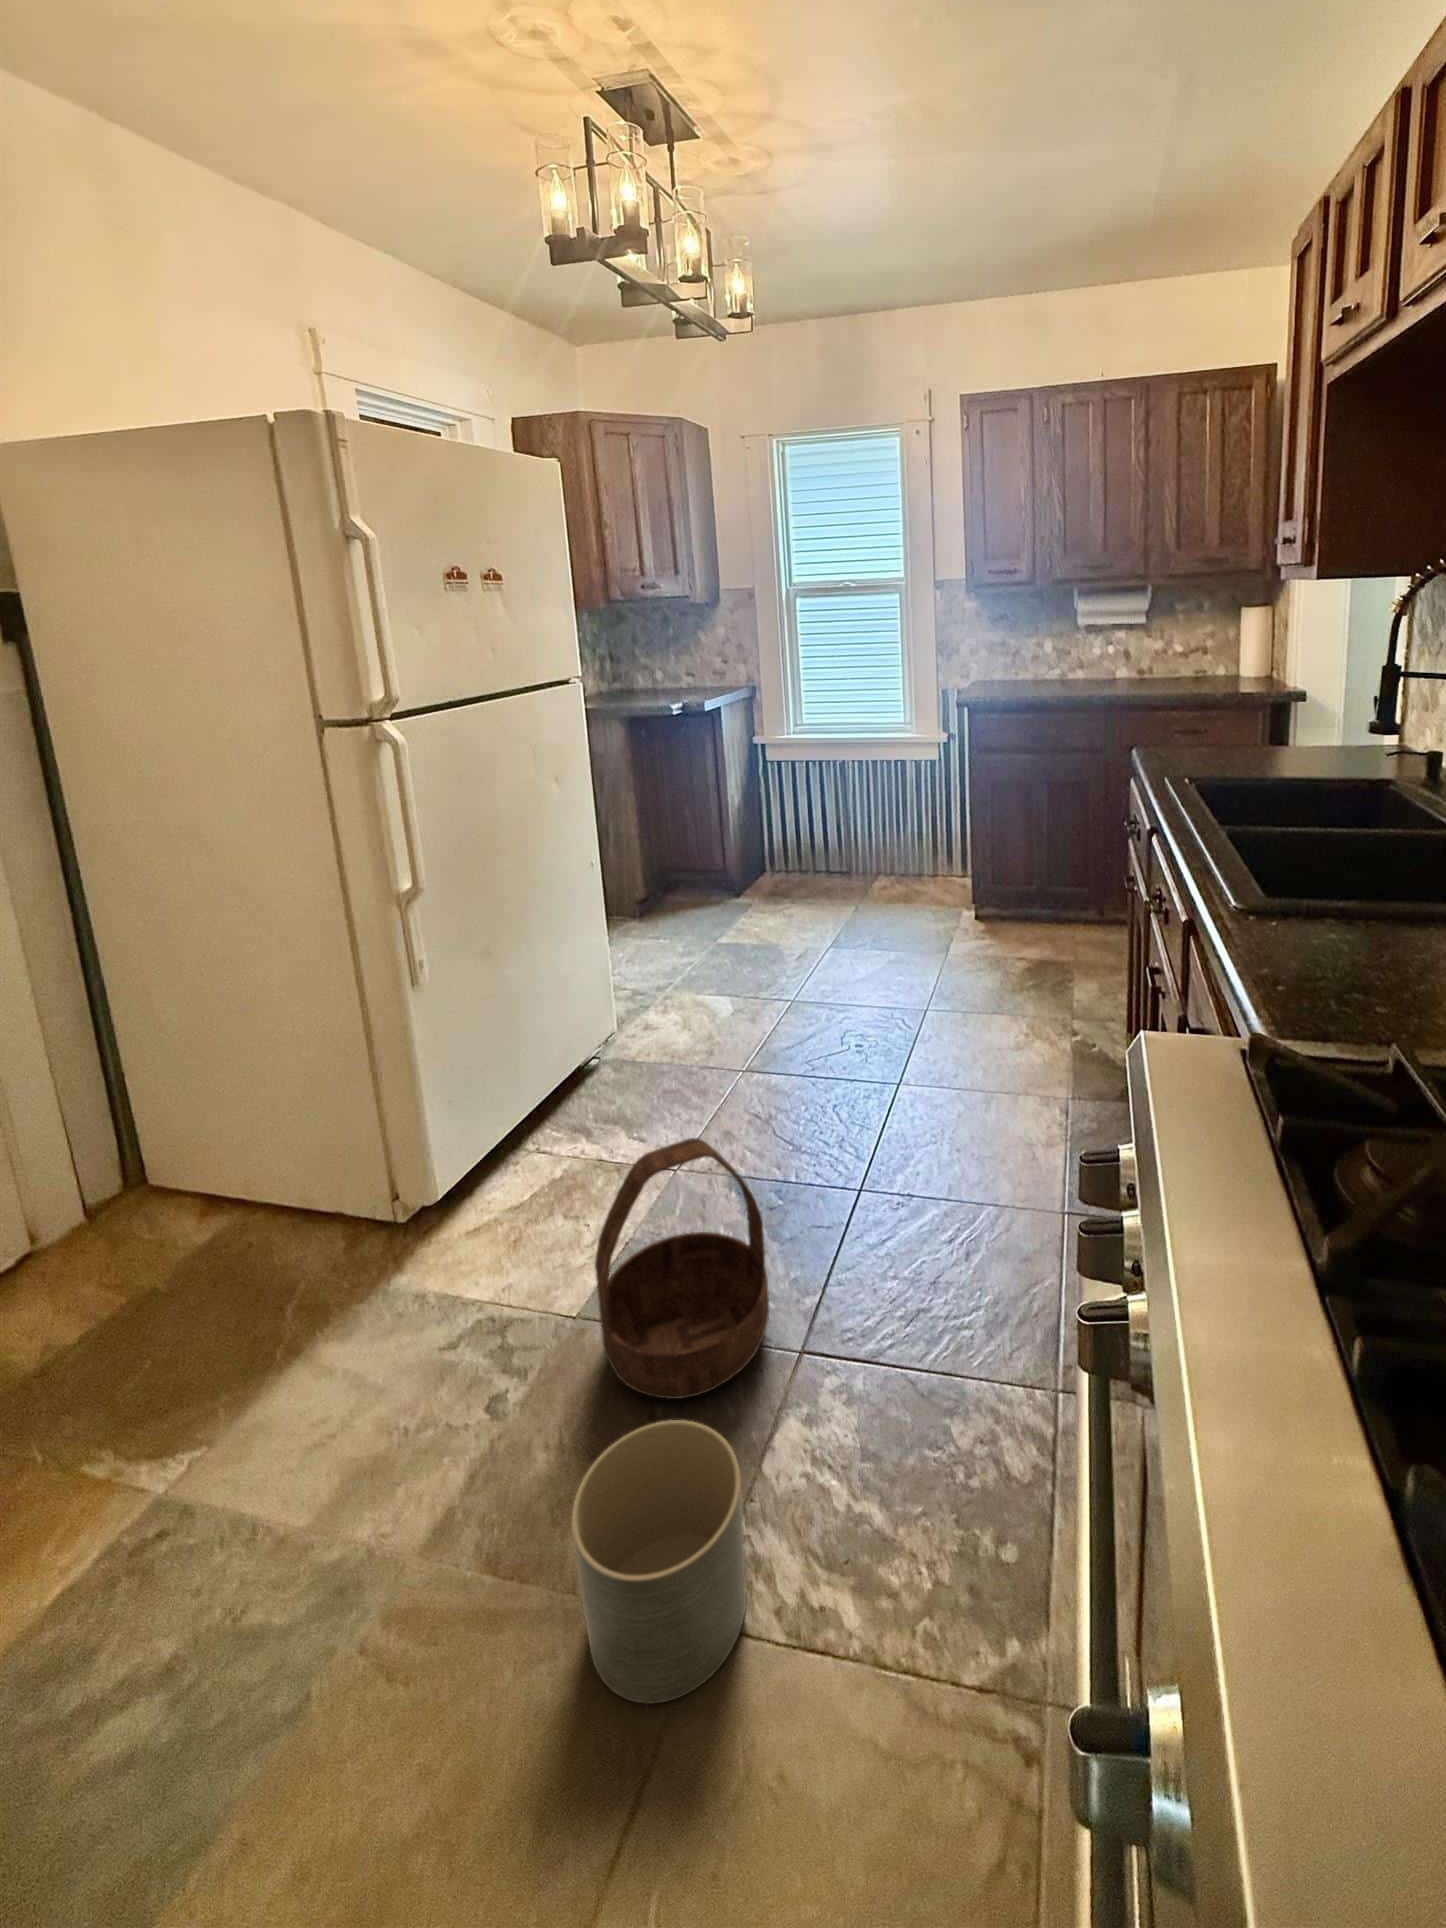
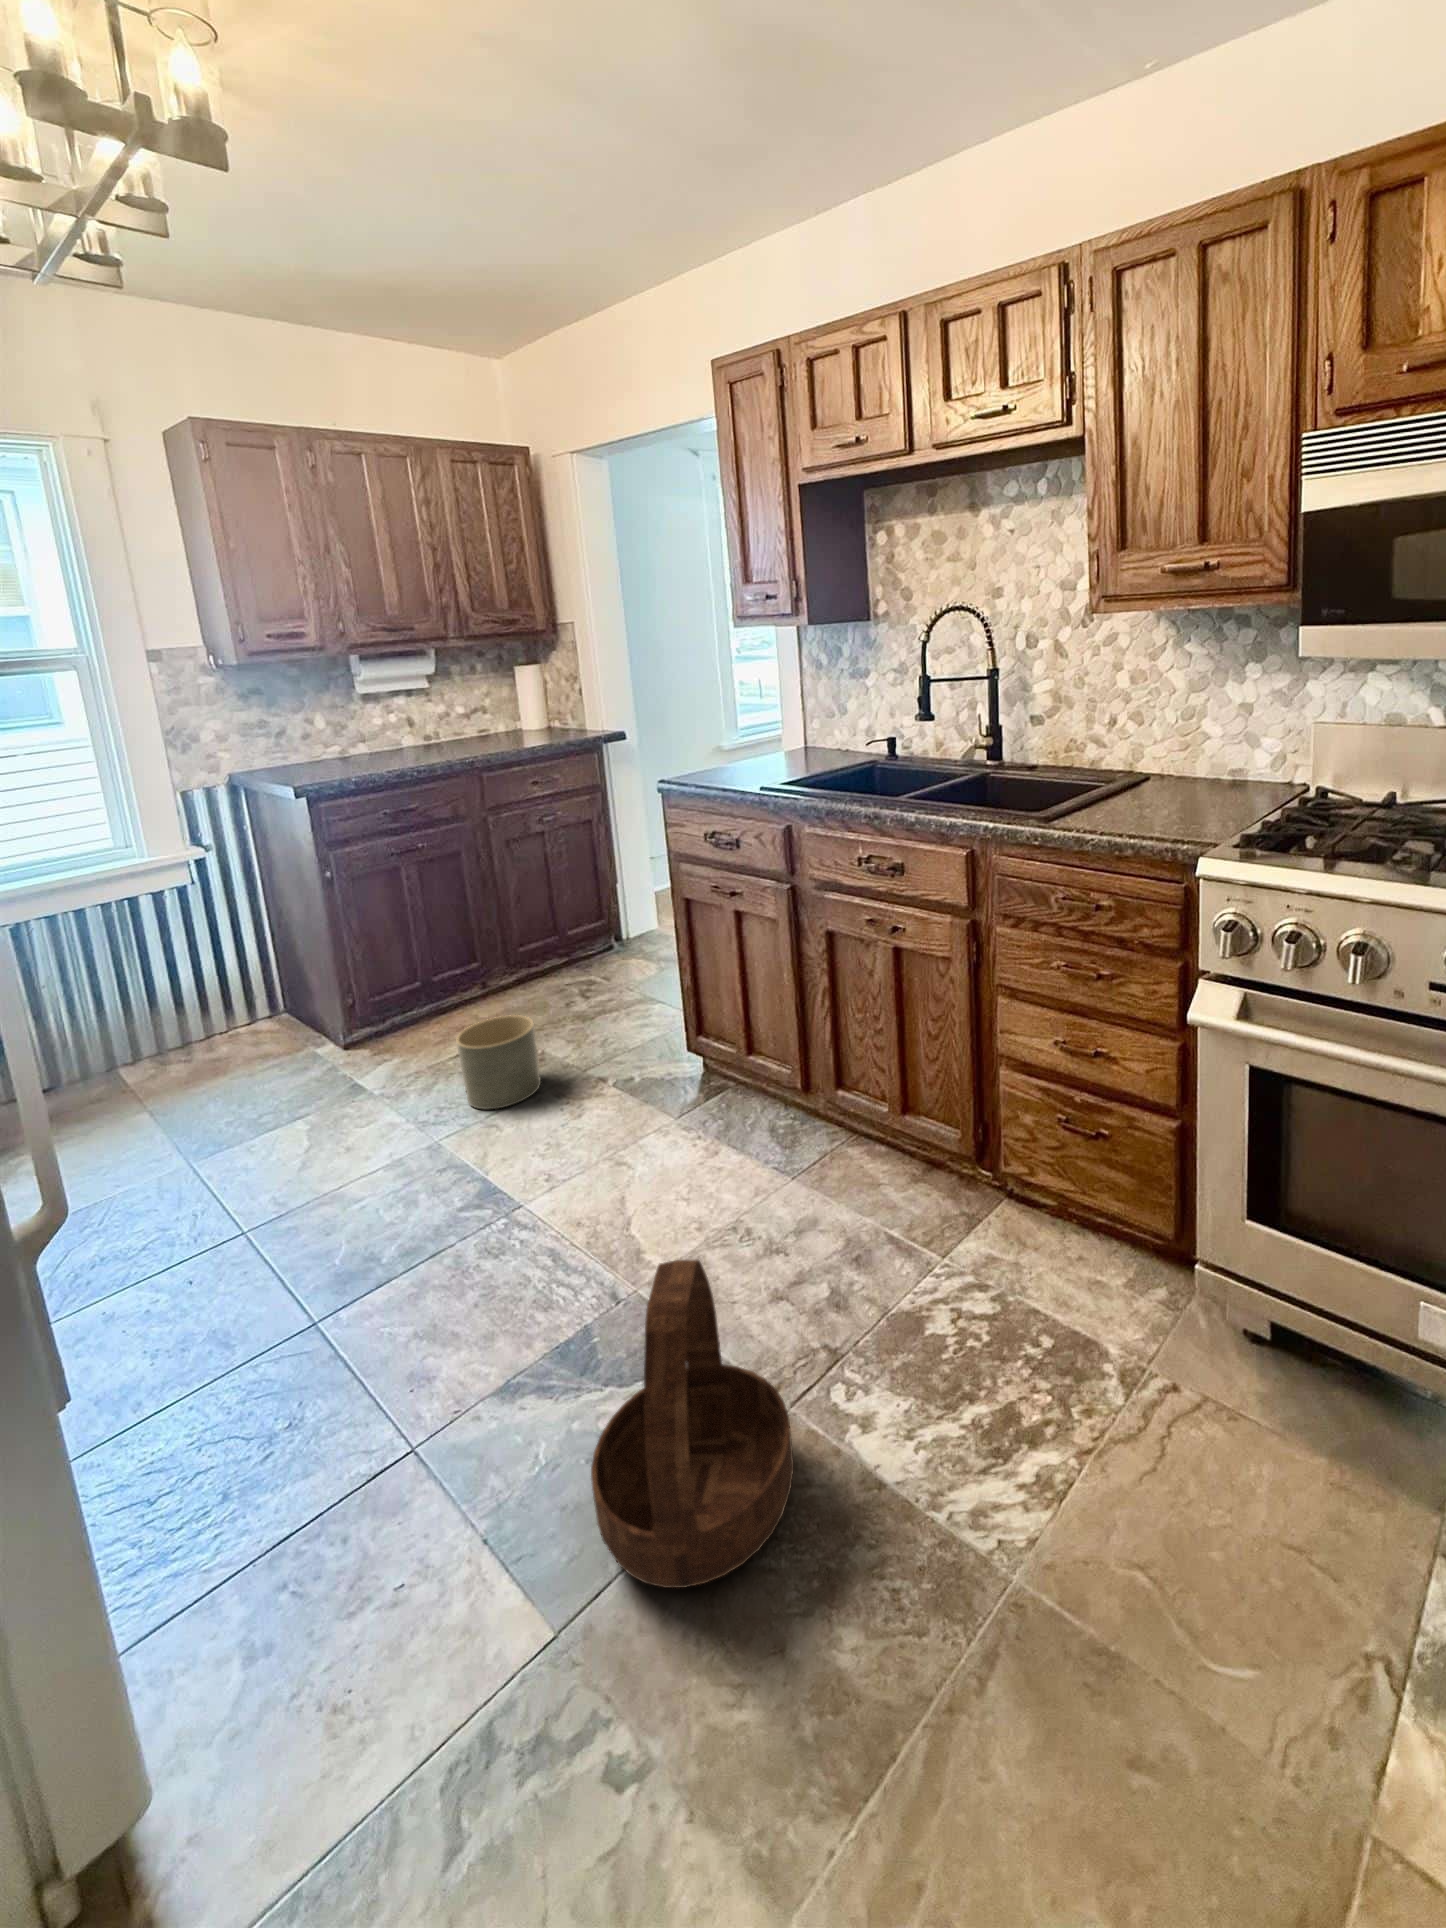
planter: present [571,1420,746,1704] -> present [456,1015,541,1109]

